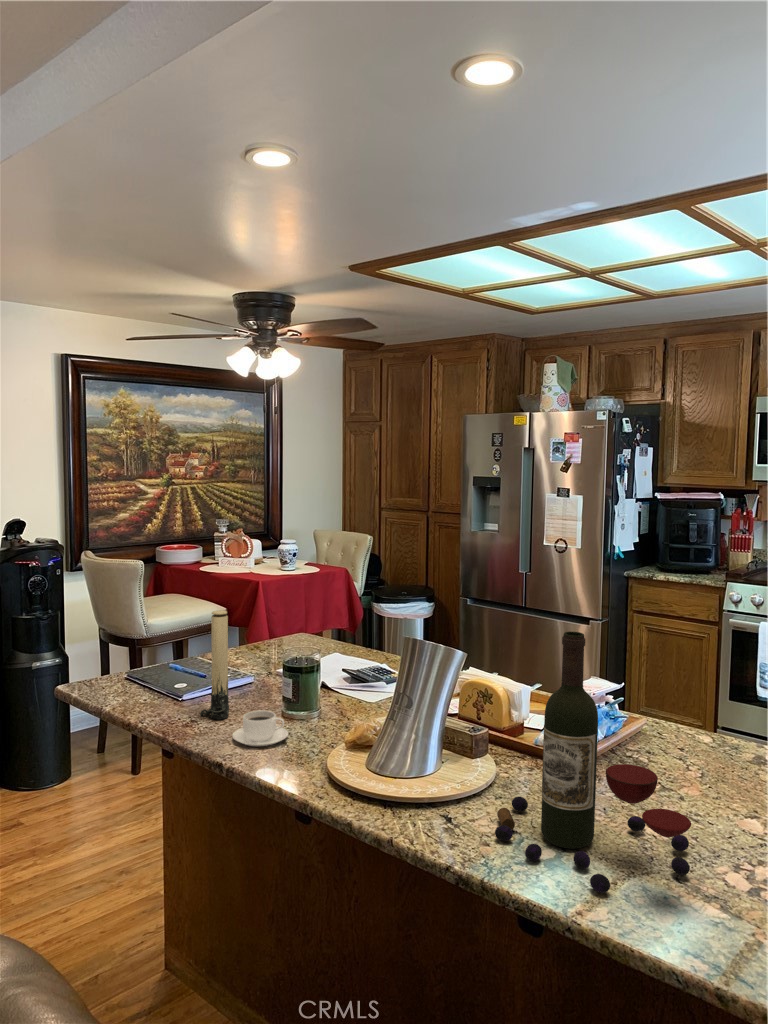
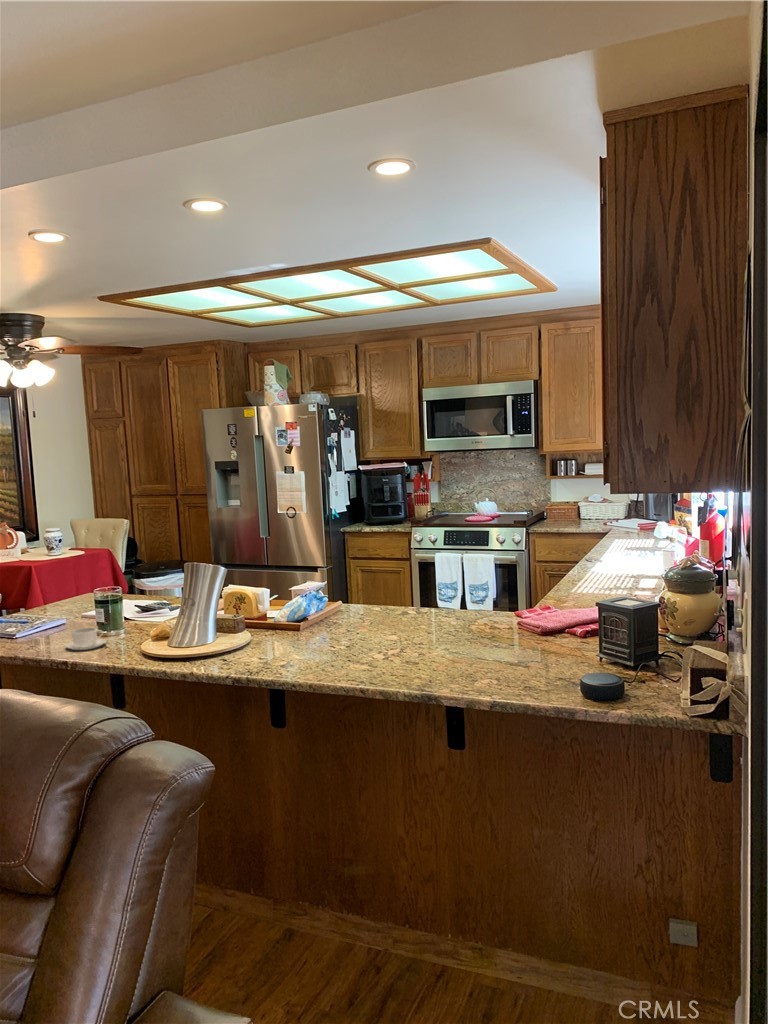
candle: present [200,611,229,719] -> none [33,564,56,642]
wine bottle: present [495,632,691,893] -> none [254,538,361,673]

